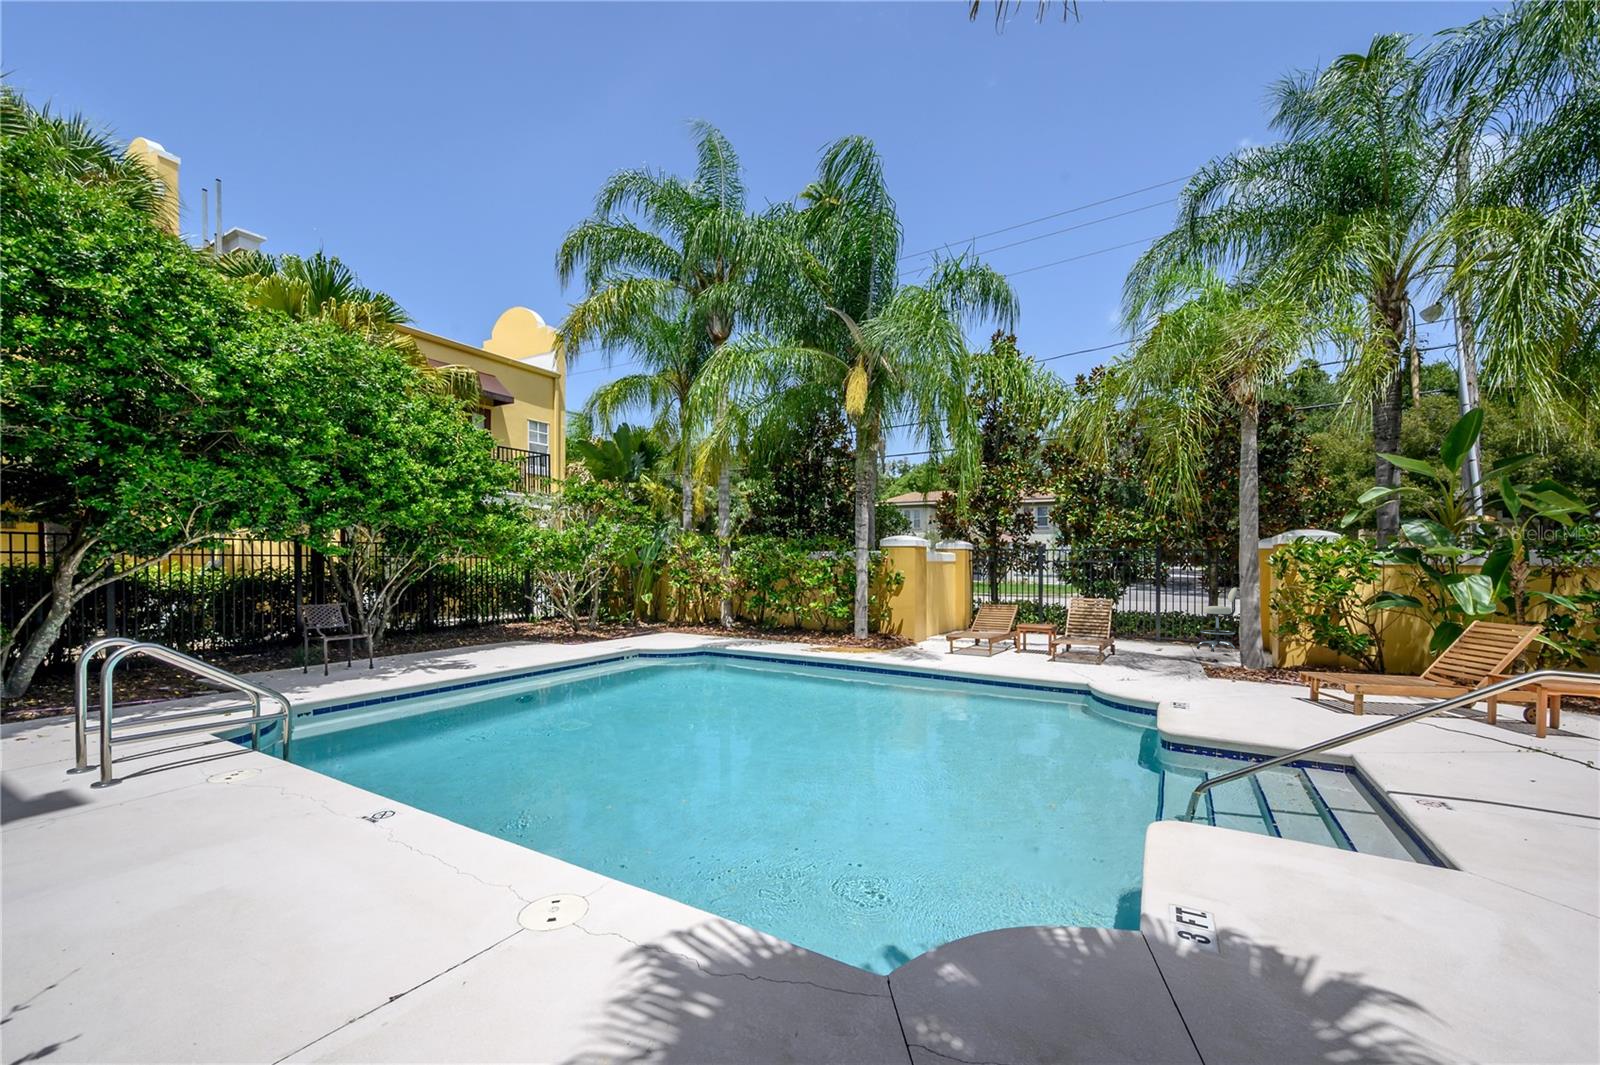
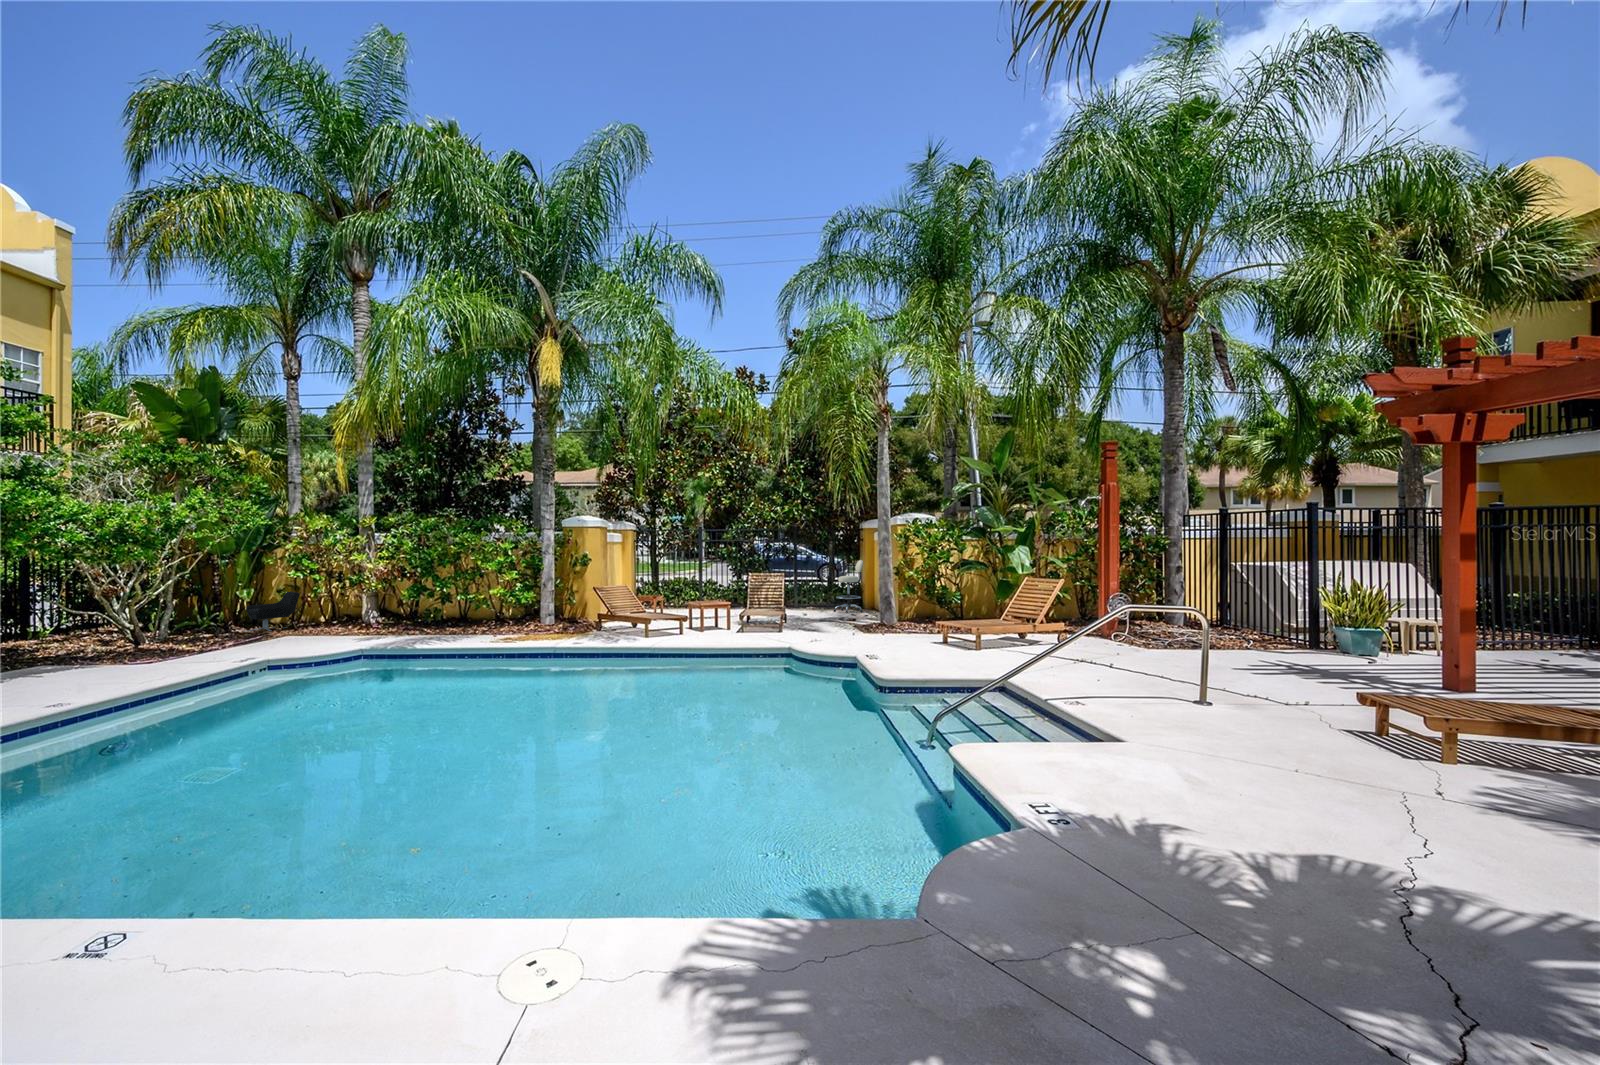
lounge chair: none [645,596,683,628] -> present [246,591,300,631]

